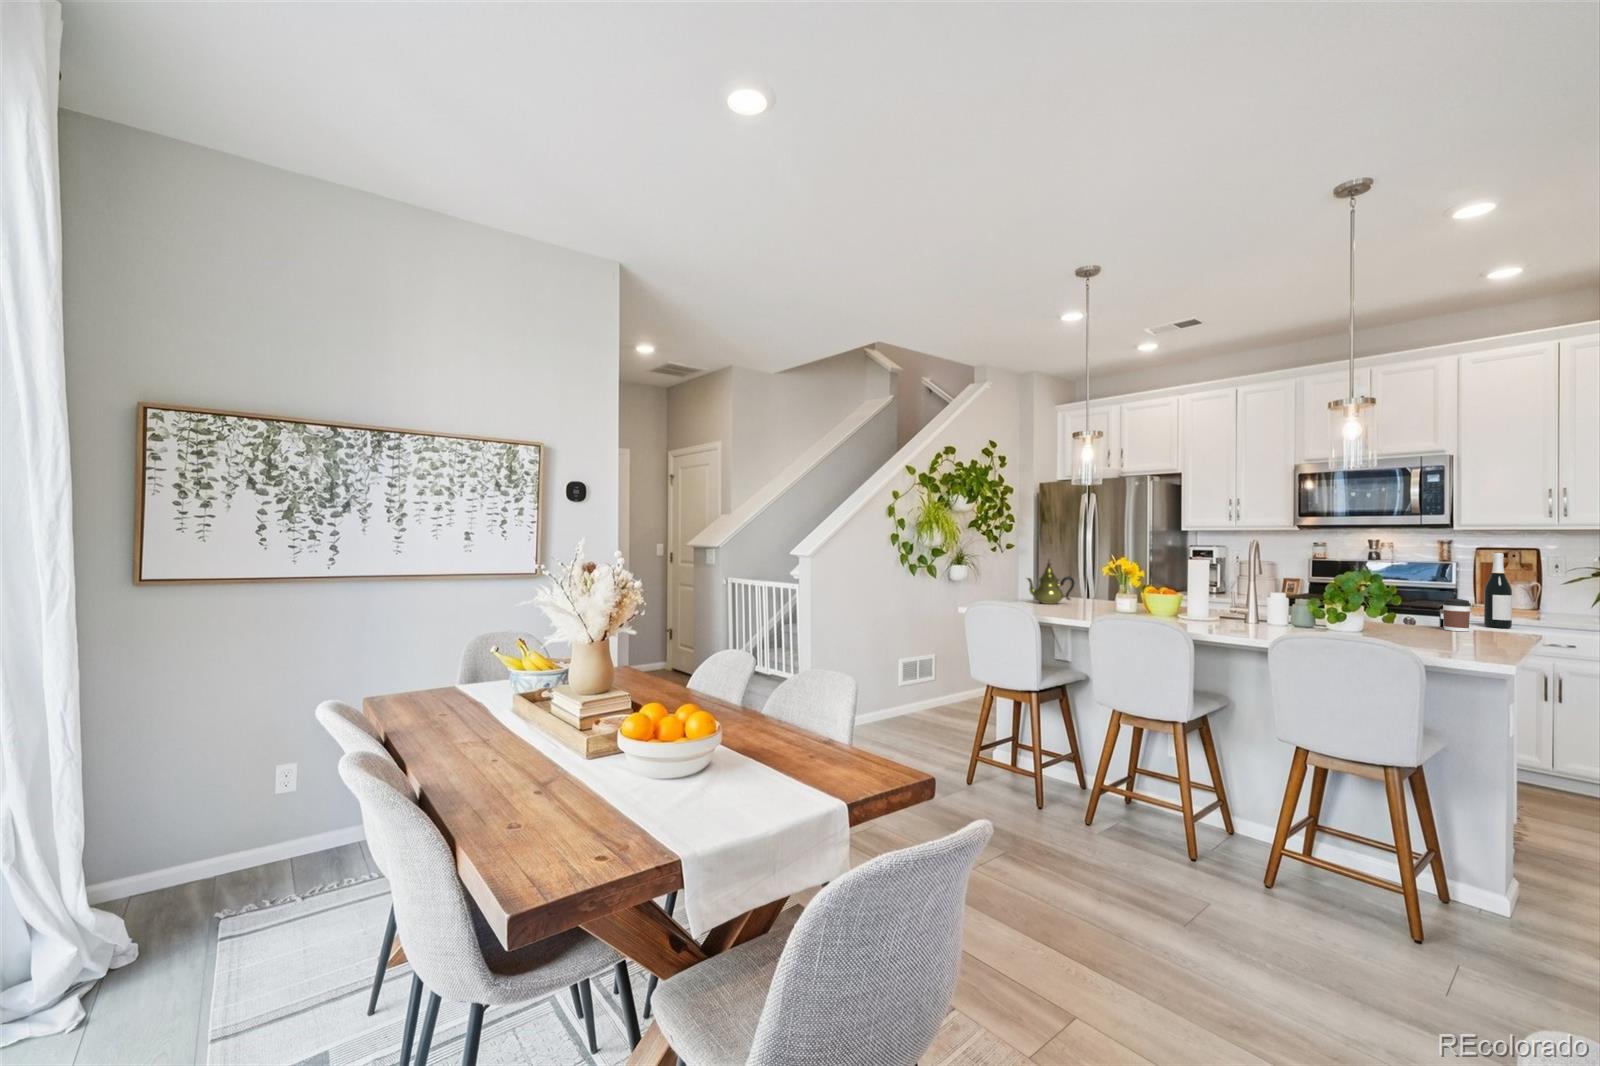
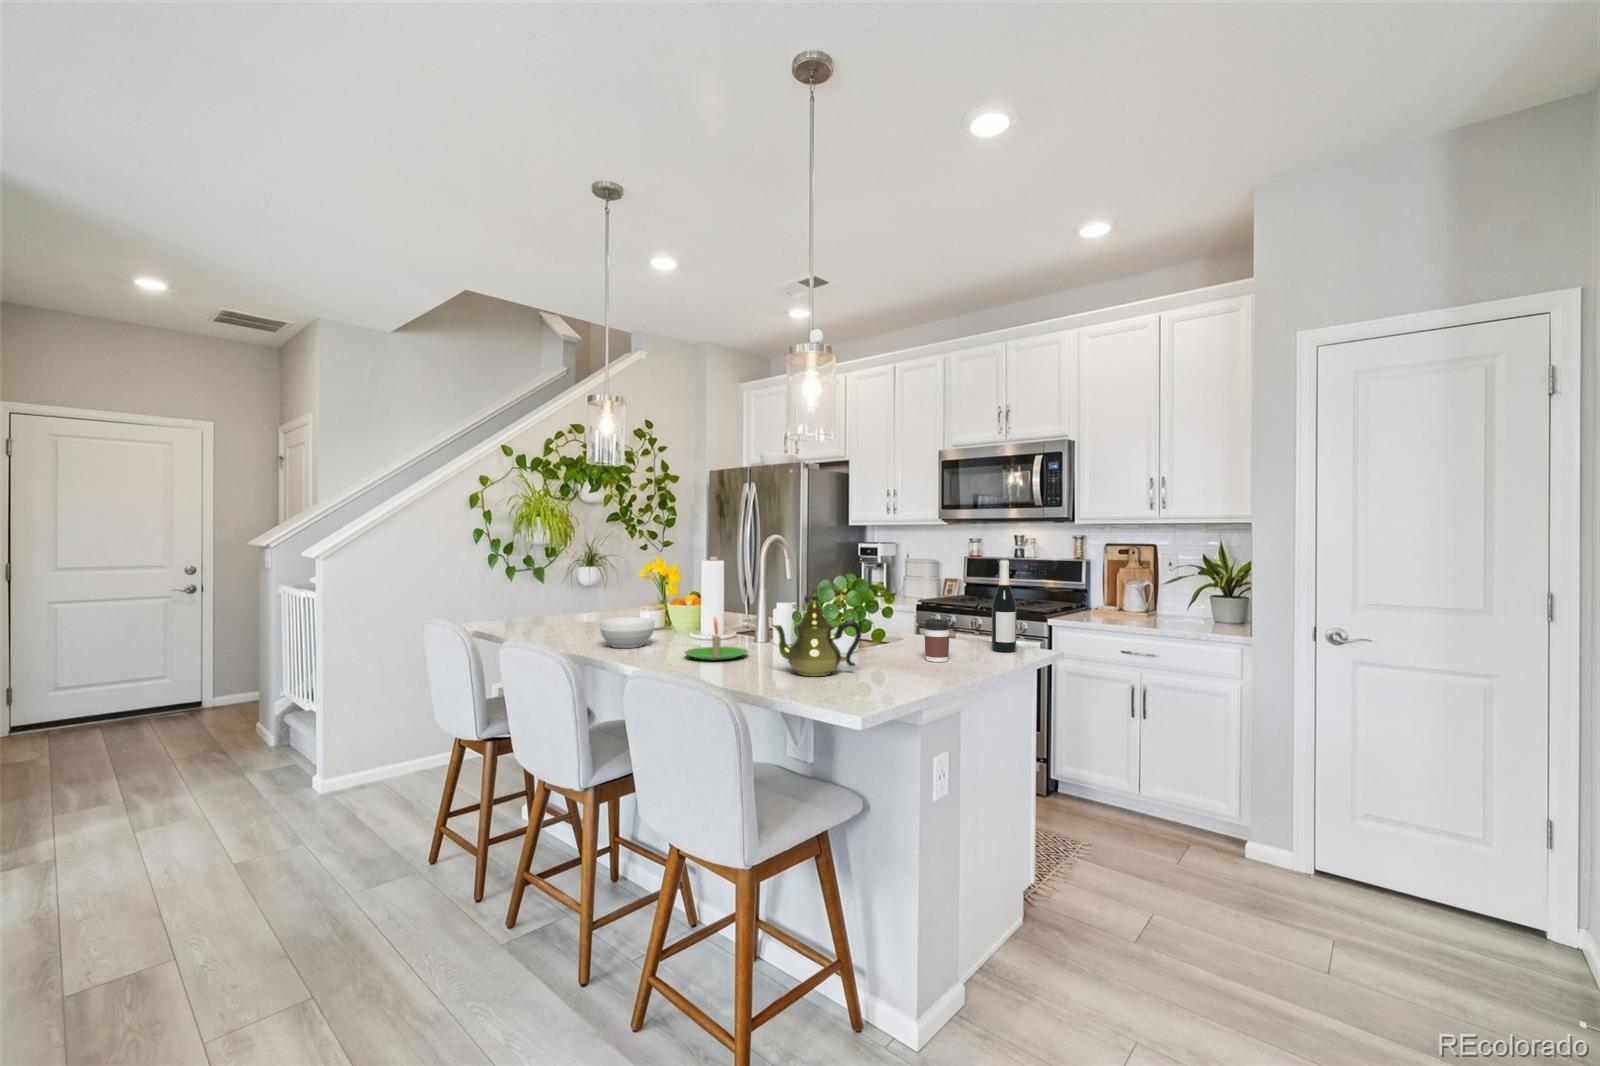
teapot: present [1027,560,1075,604] -> present [773,587,862,676]
candle: none [1222,591,1280,624] -> present [685,617,748,660]
bowl: none [1123,594,1169,616] -> present [599,617,655,648]

